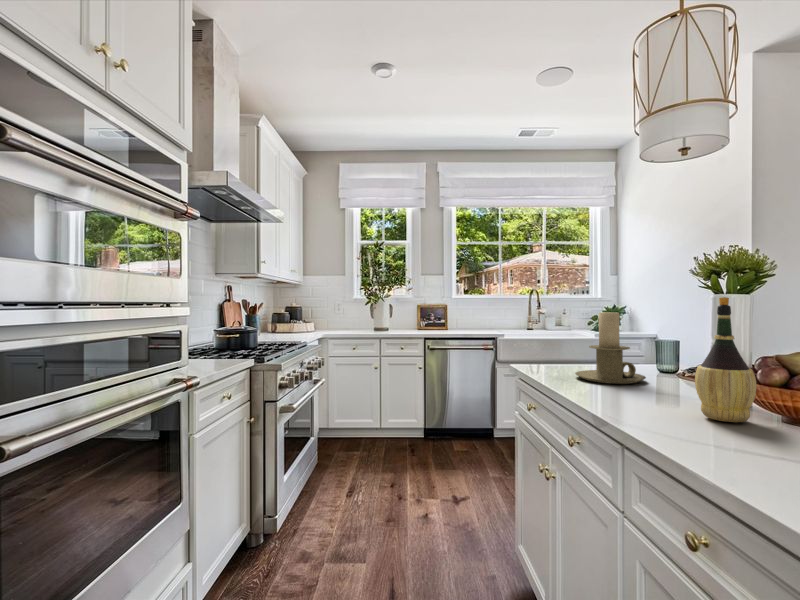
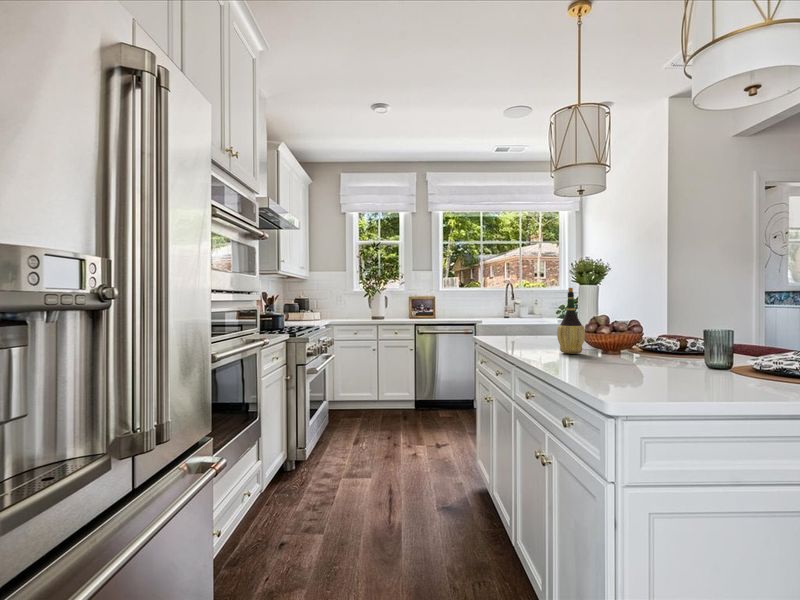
candle holder: present [575,312,646,384] -> none [510,298,554,343]

